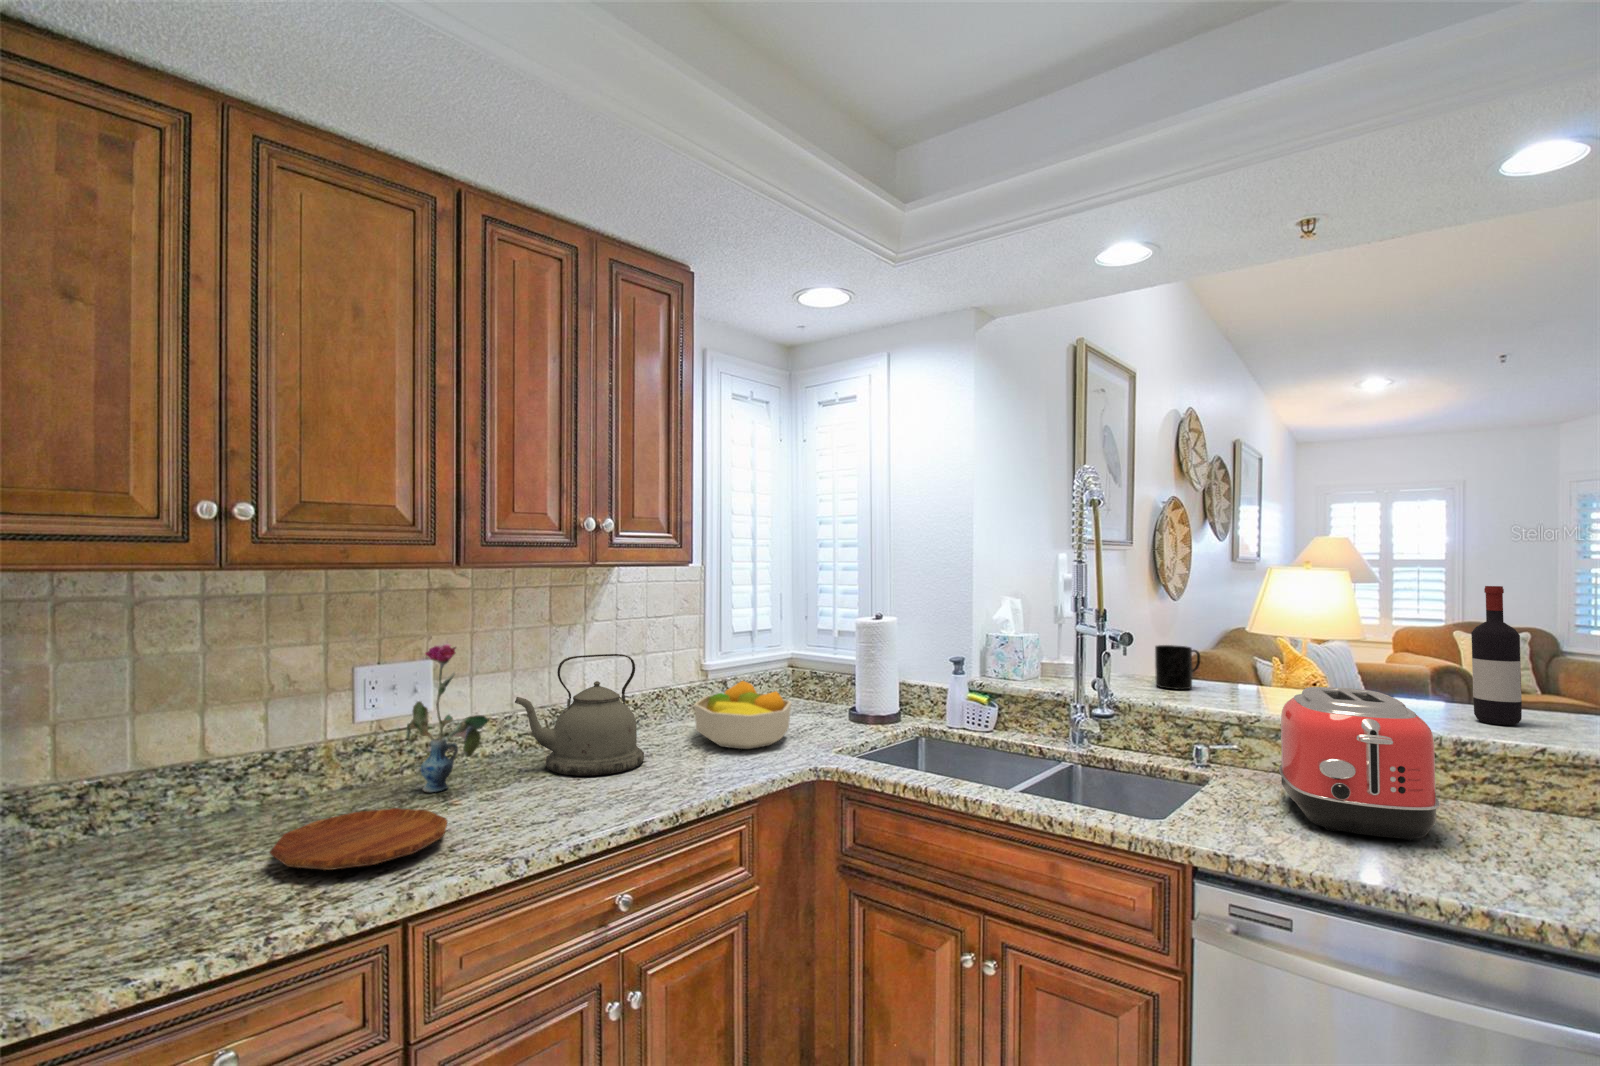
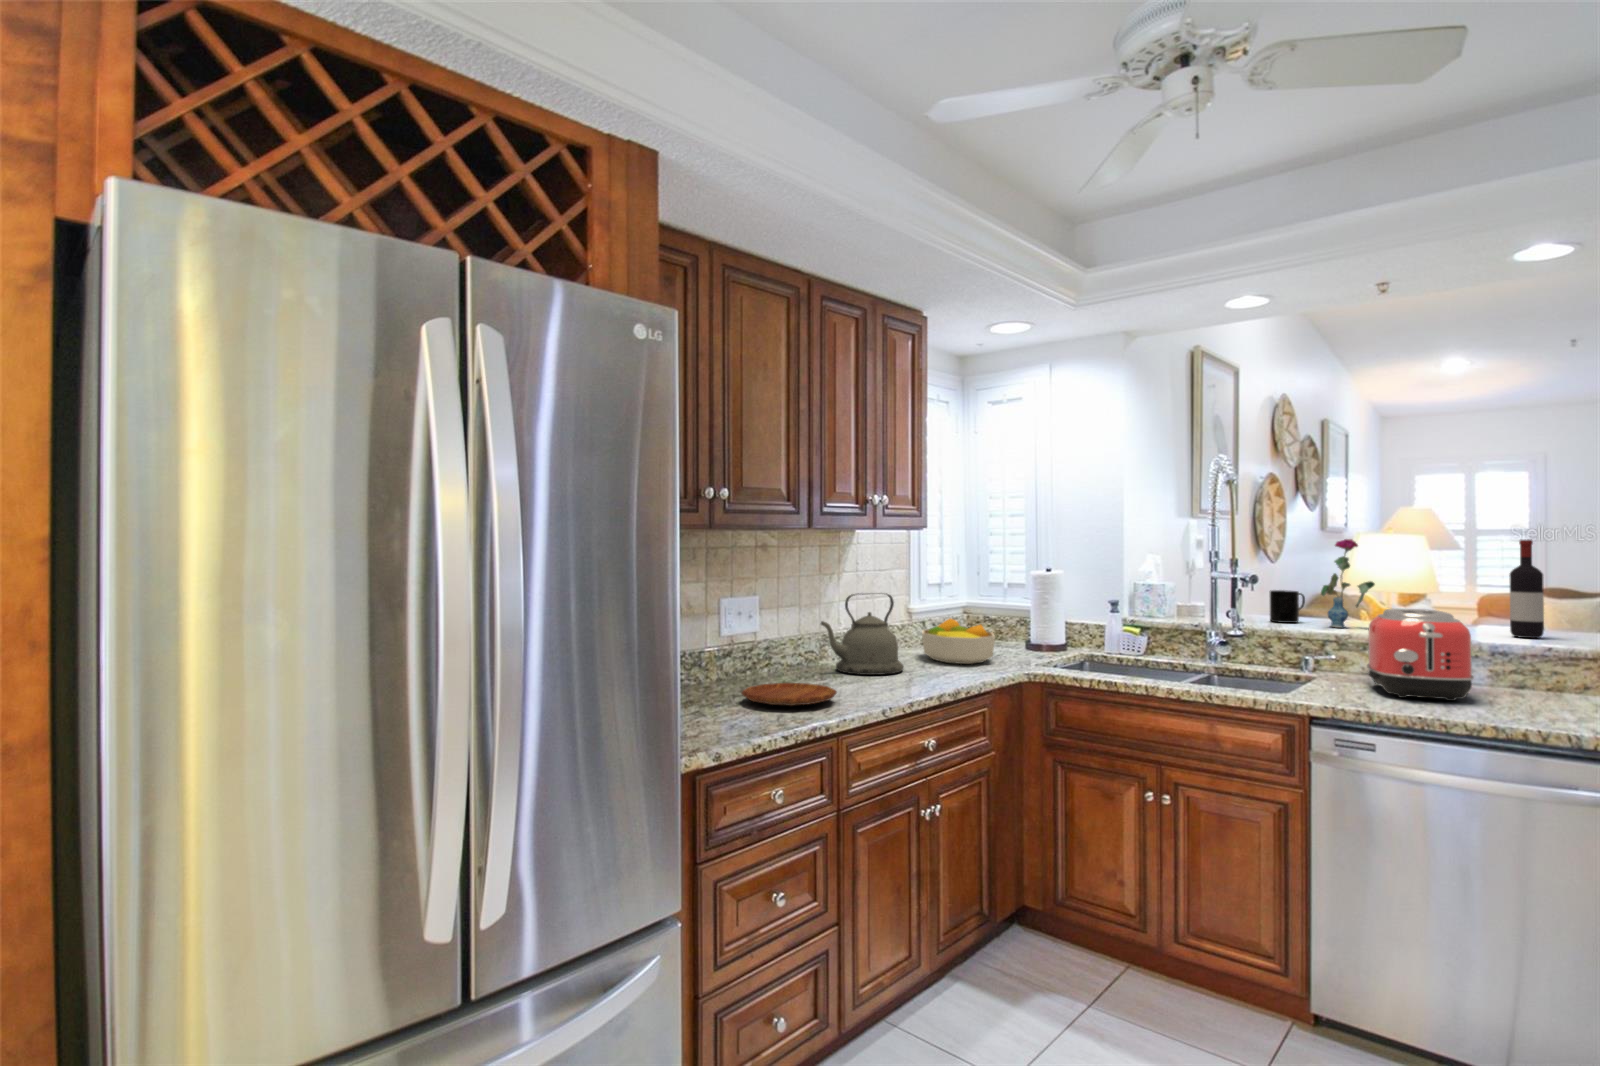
vase: present [407,643,489,792] -> present [1321,539,1375,628]

